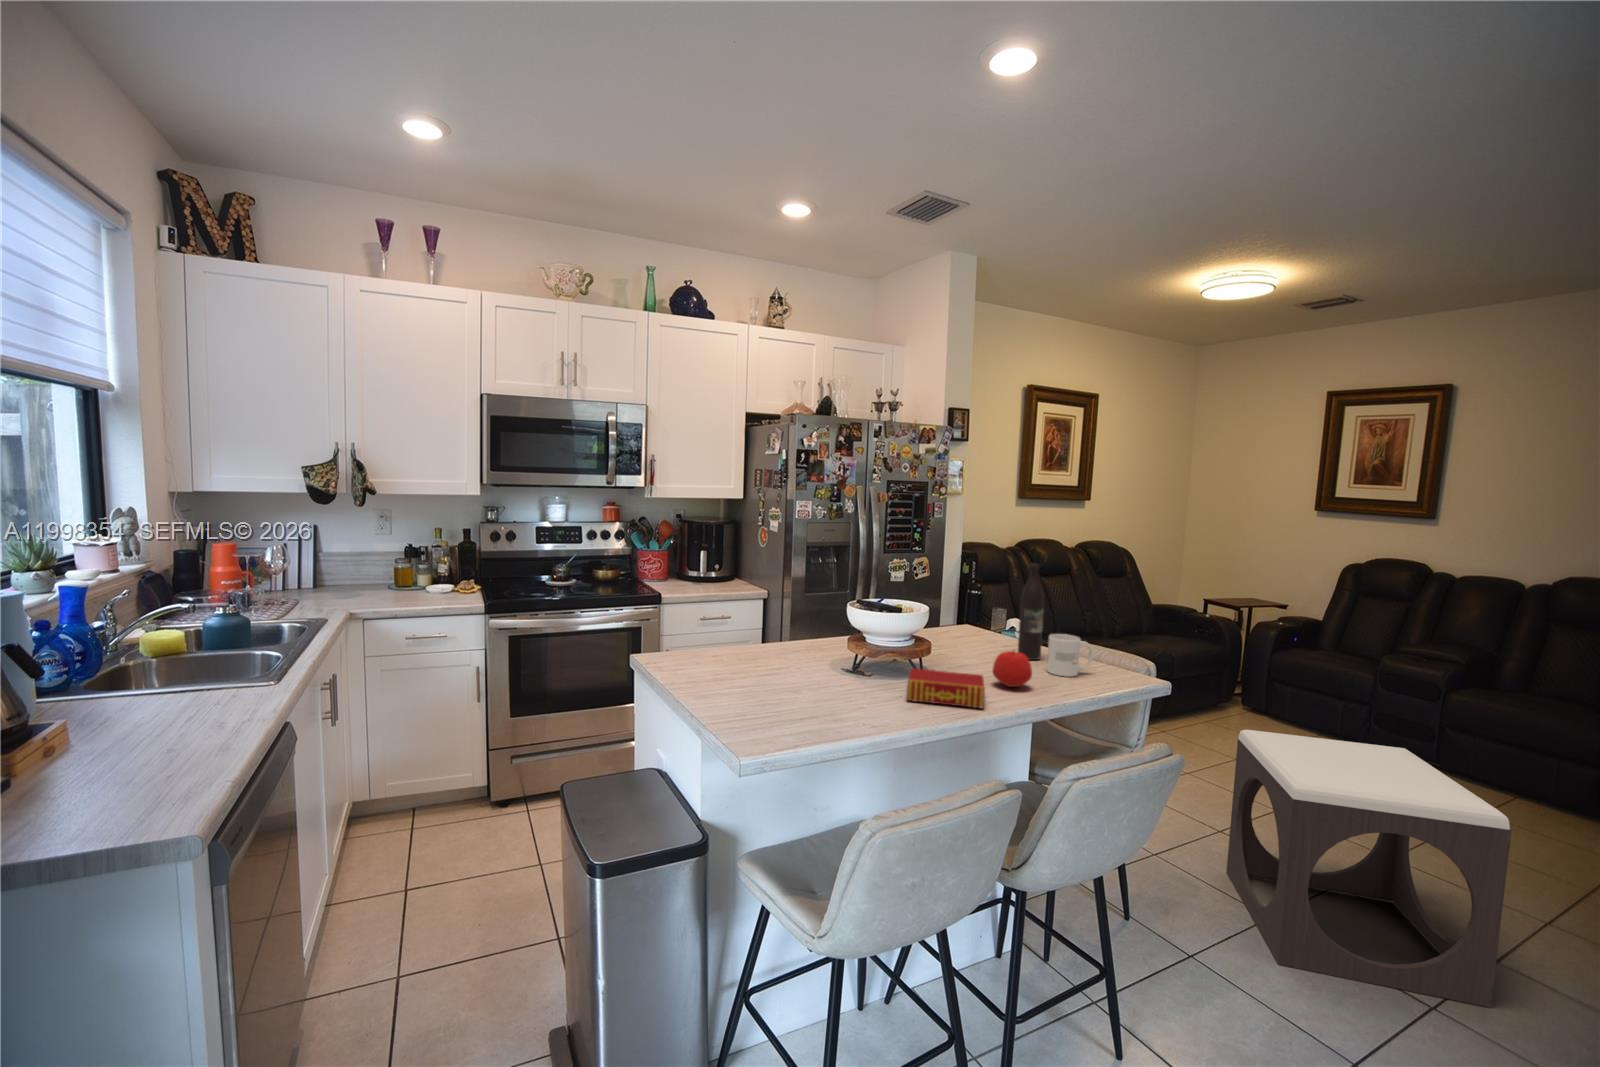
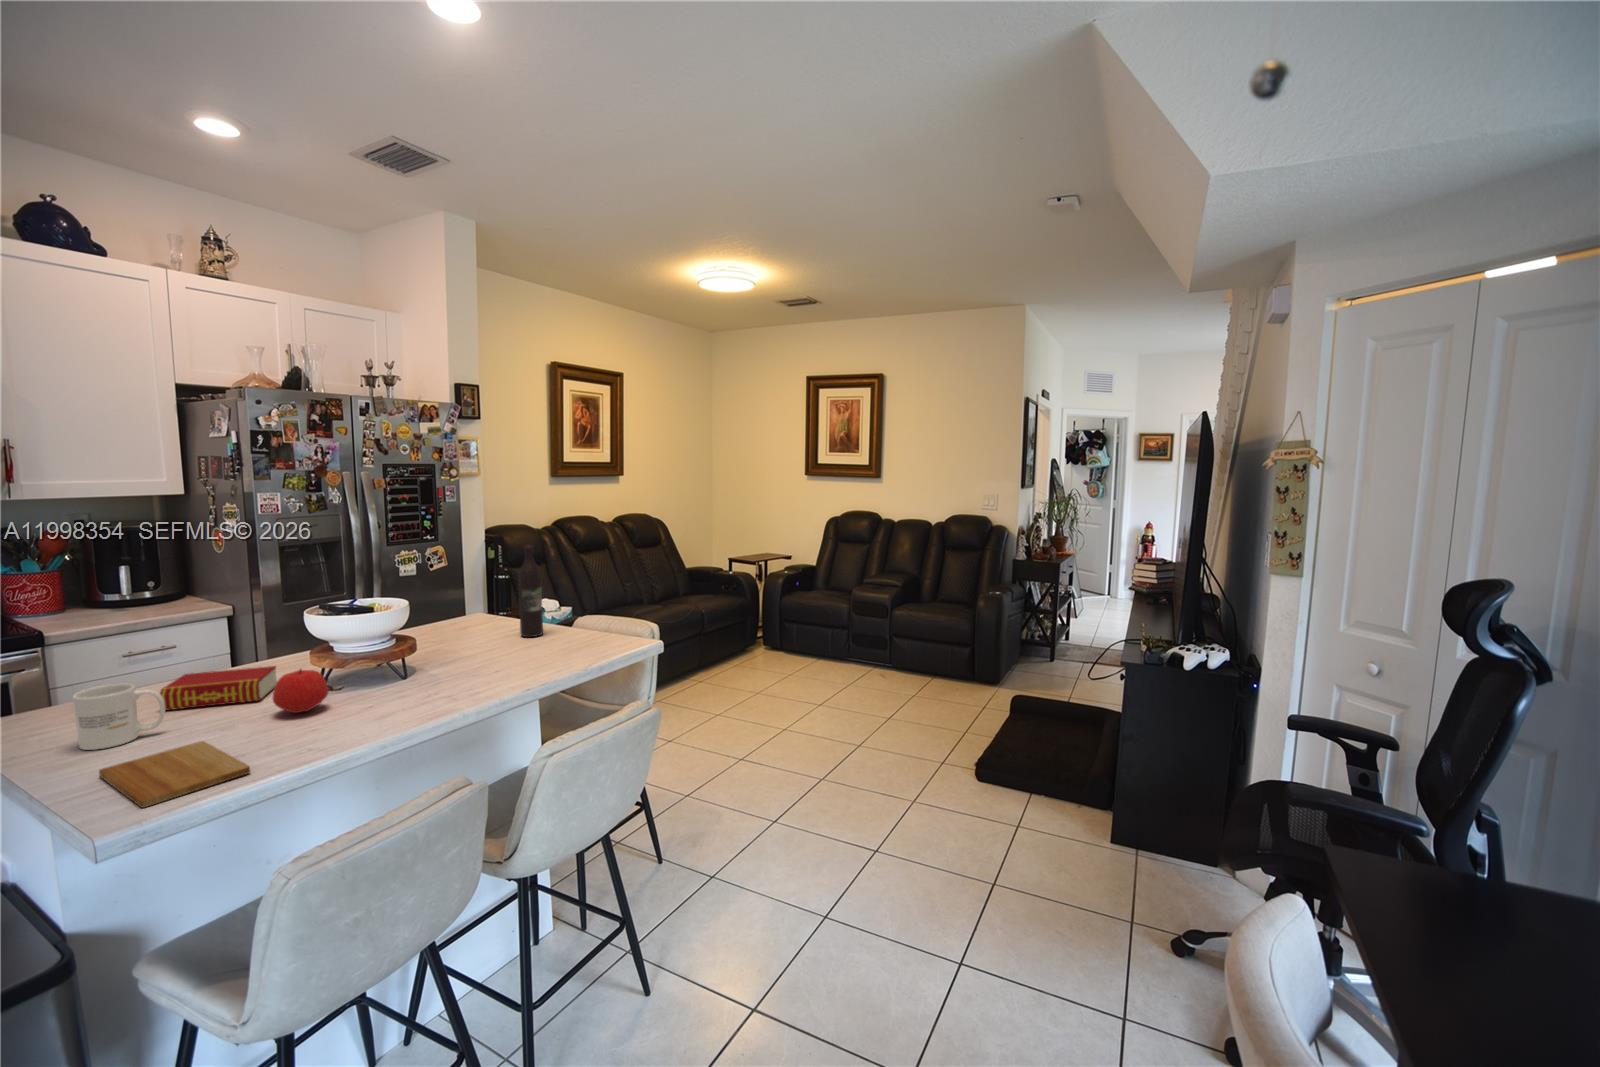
mug: present [1047,634,1093,677] -> present [73,684,165,750]
apple: present [993,651,1032,687] -> present [273,669,328,713]
book: present [907,669,985,708] -> present [160,666,277,710]
cutting board: none [726,700,826,746] -> present [99,741,250,808]
footstool: present [1226,730,1512,1007] -> none [727,651,879,836]

